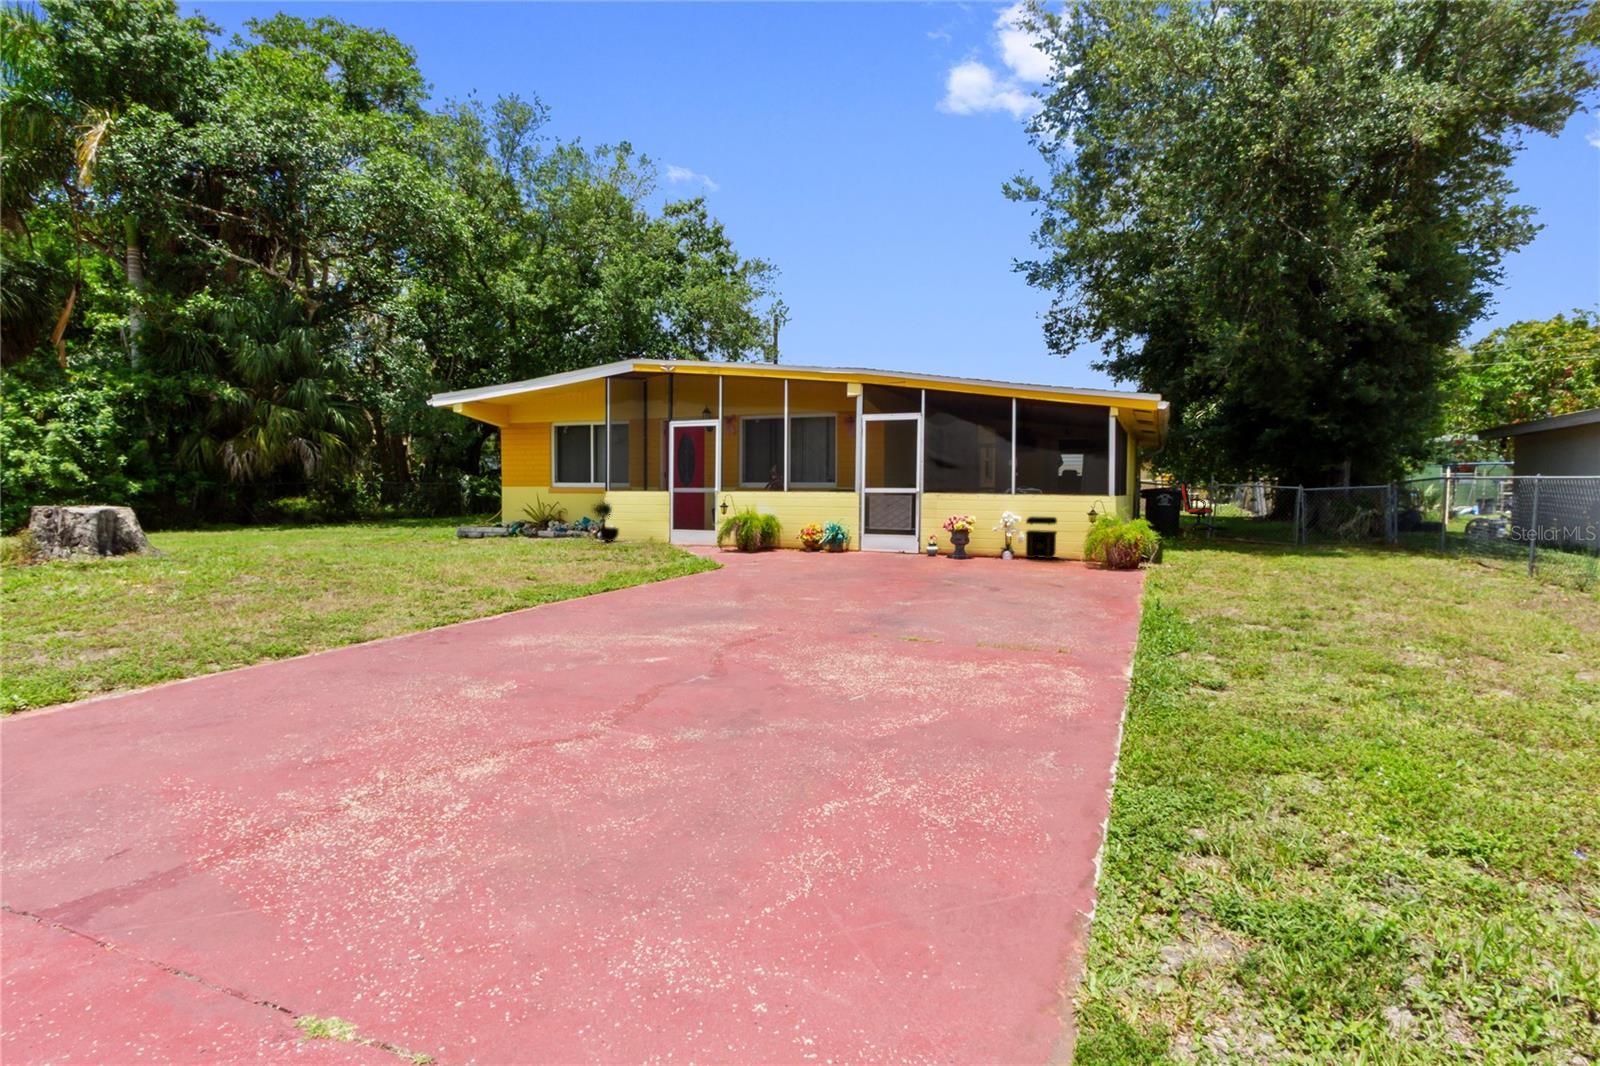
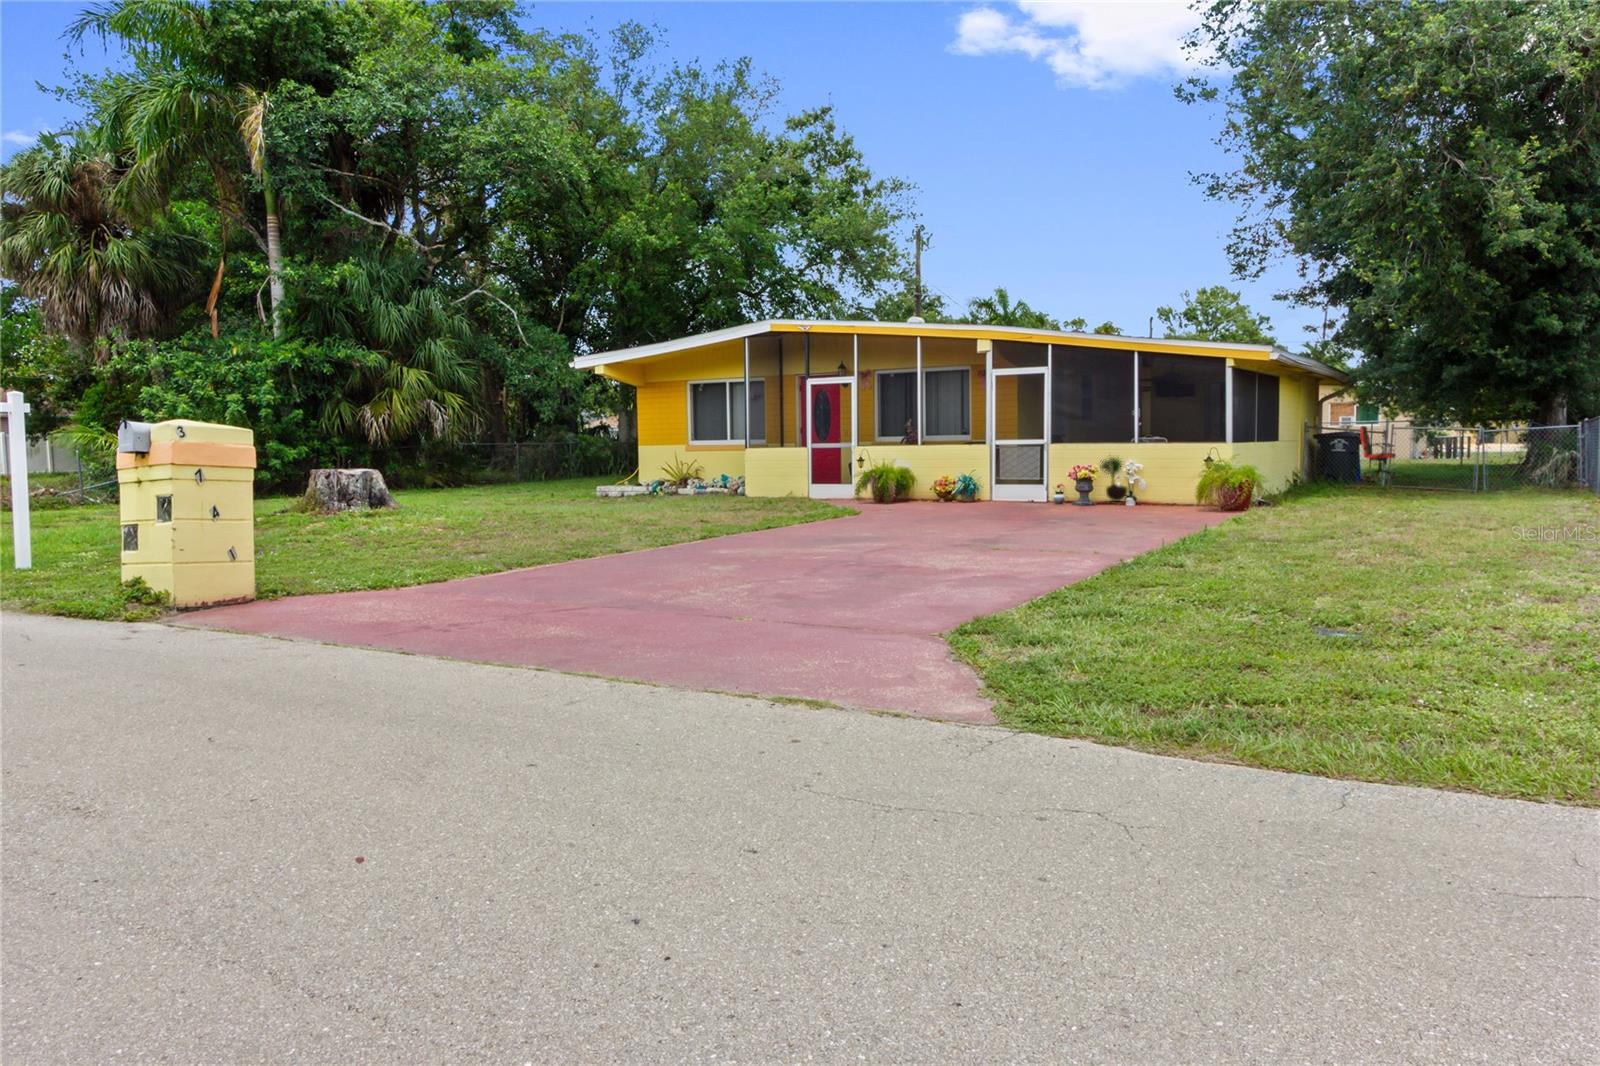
potted tree: present [593,503,619,541] -> present [1100,457,1128,501]
toolbox: present [1026,517,1057,558] -> none [1145,464,1177,503]

